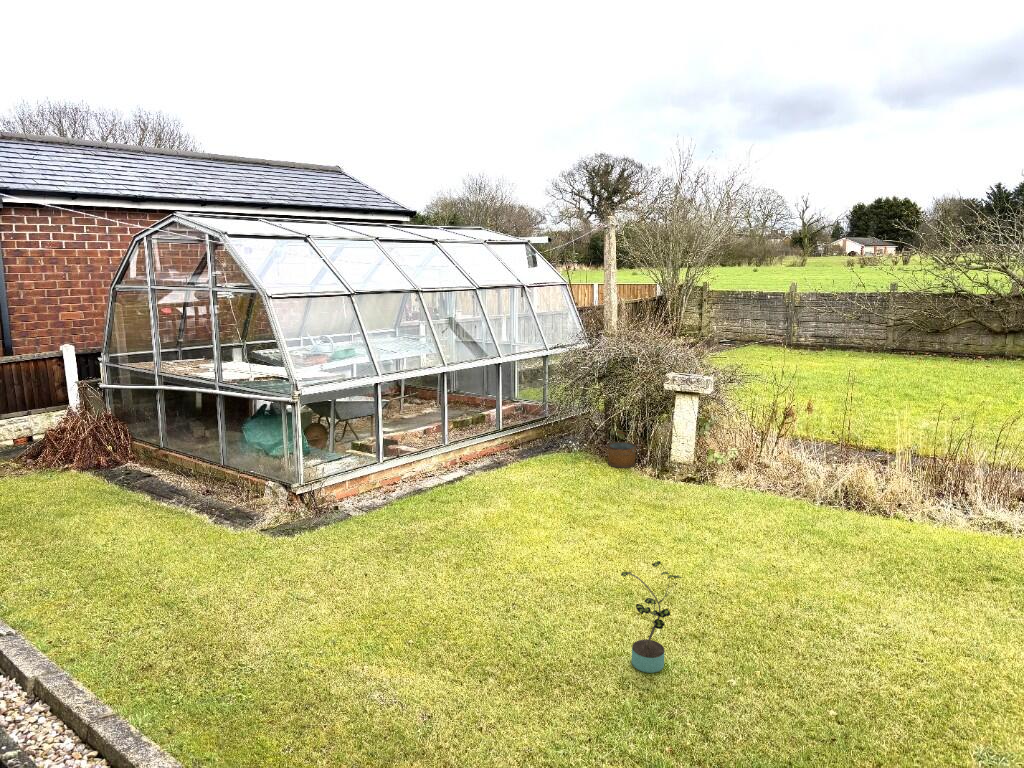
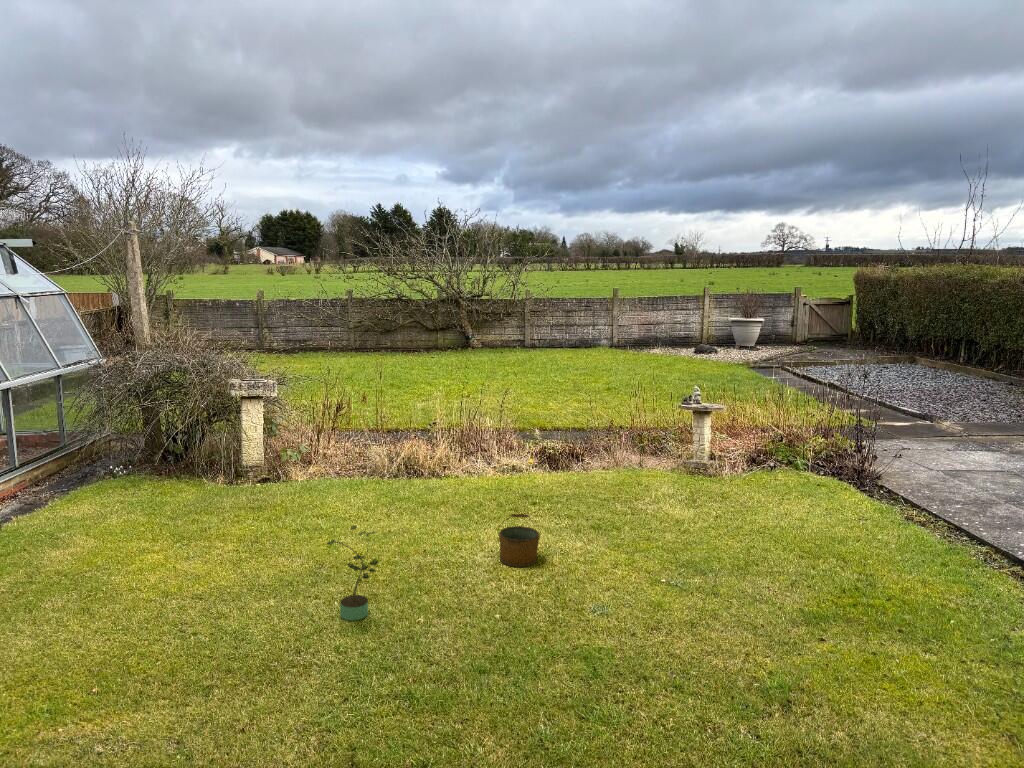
bucket: present [608,431,636,468] -> present [499,514,540,567]

